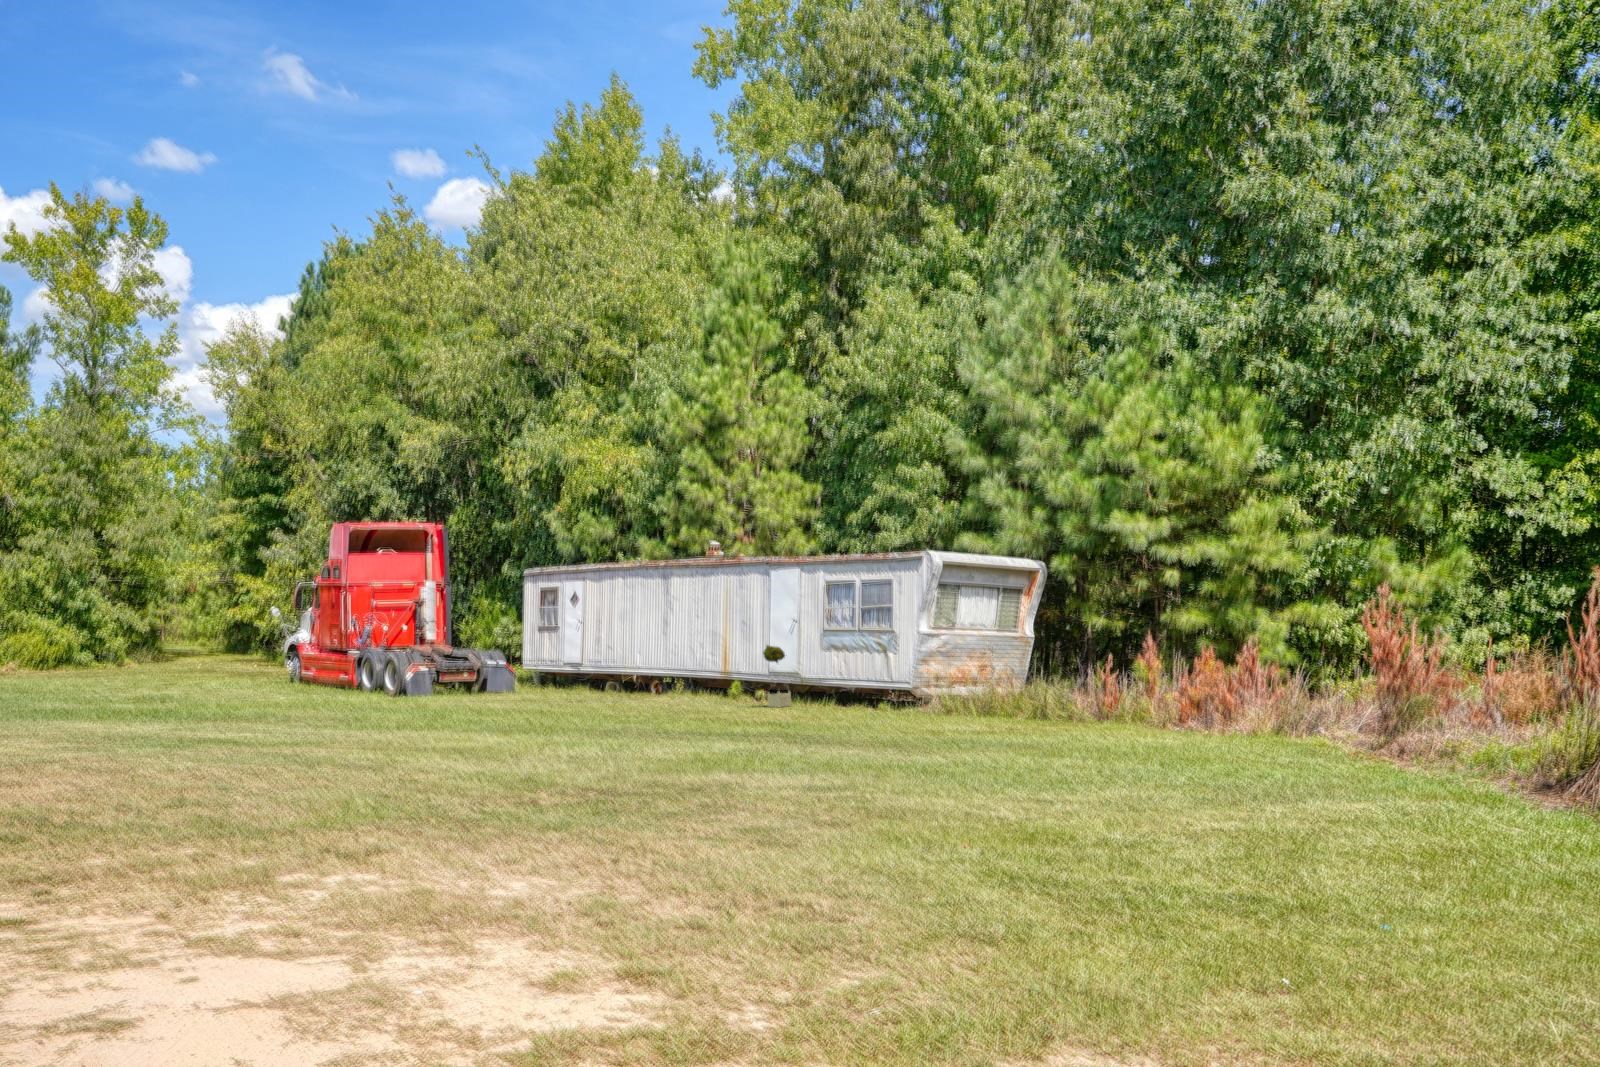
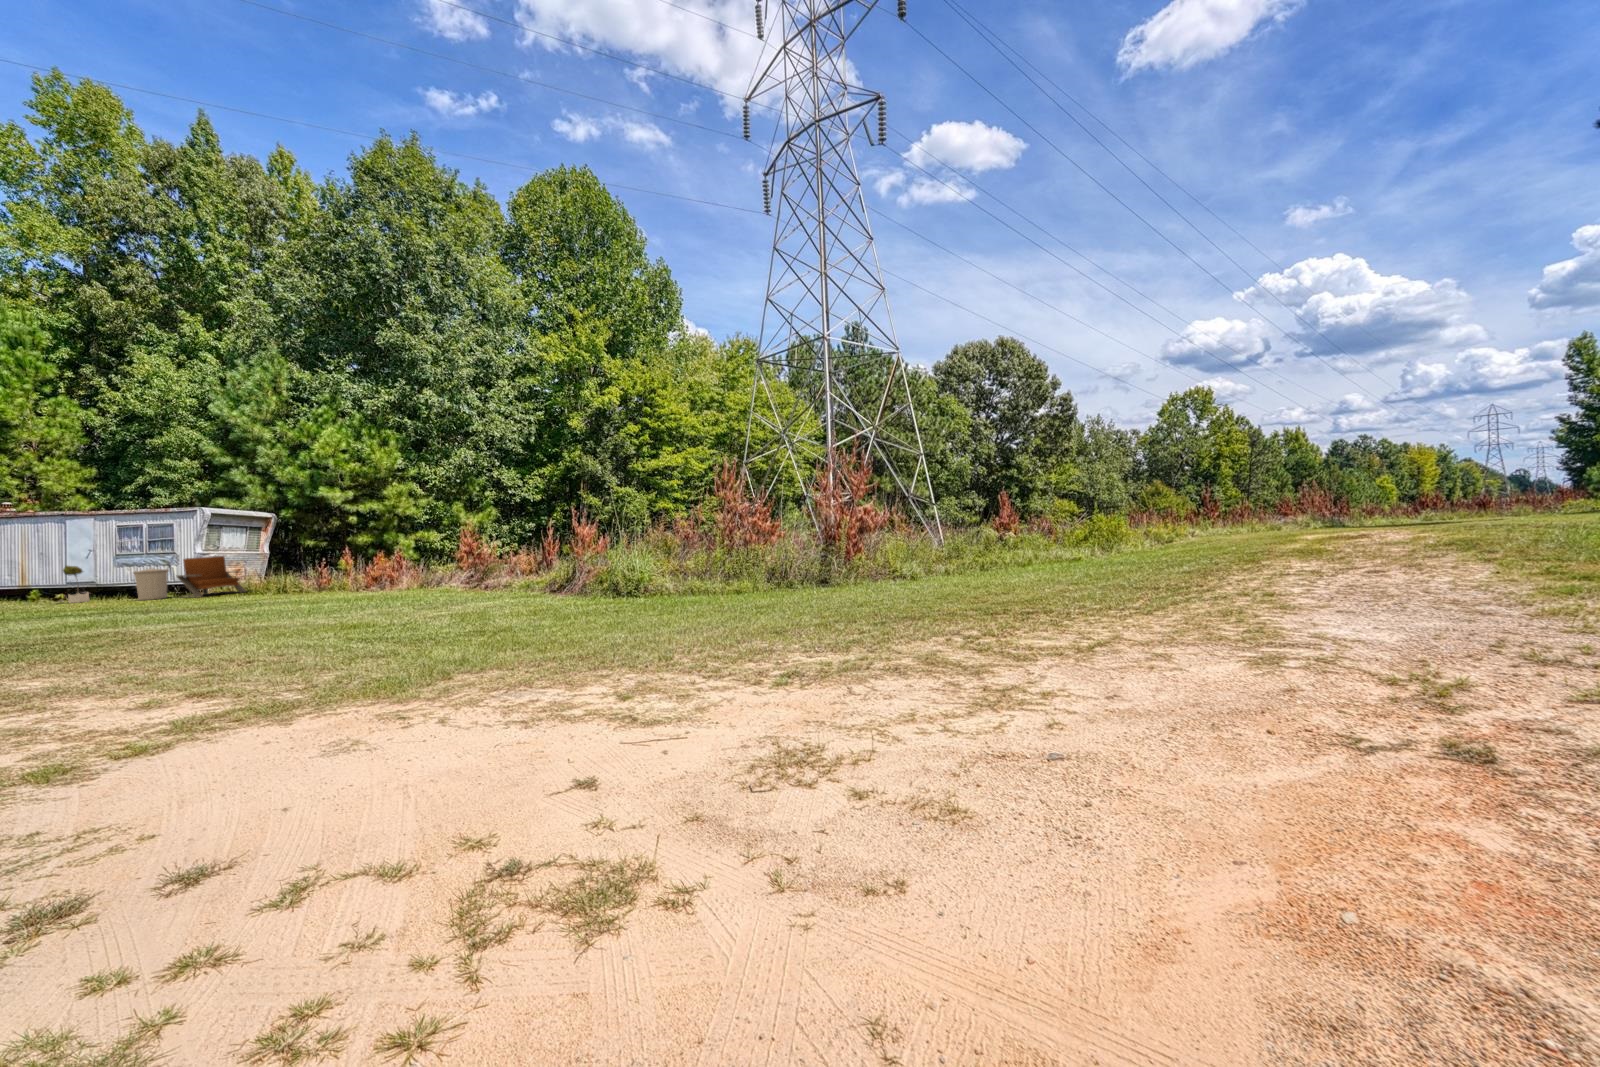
lounge chair: none [893,641,990,716] -> present [176,556,246,598]
trash can: none [840,656,885,712] -> present [133,569,168,600]

